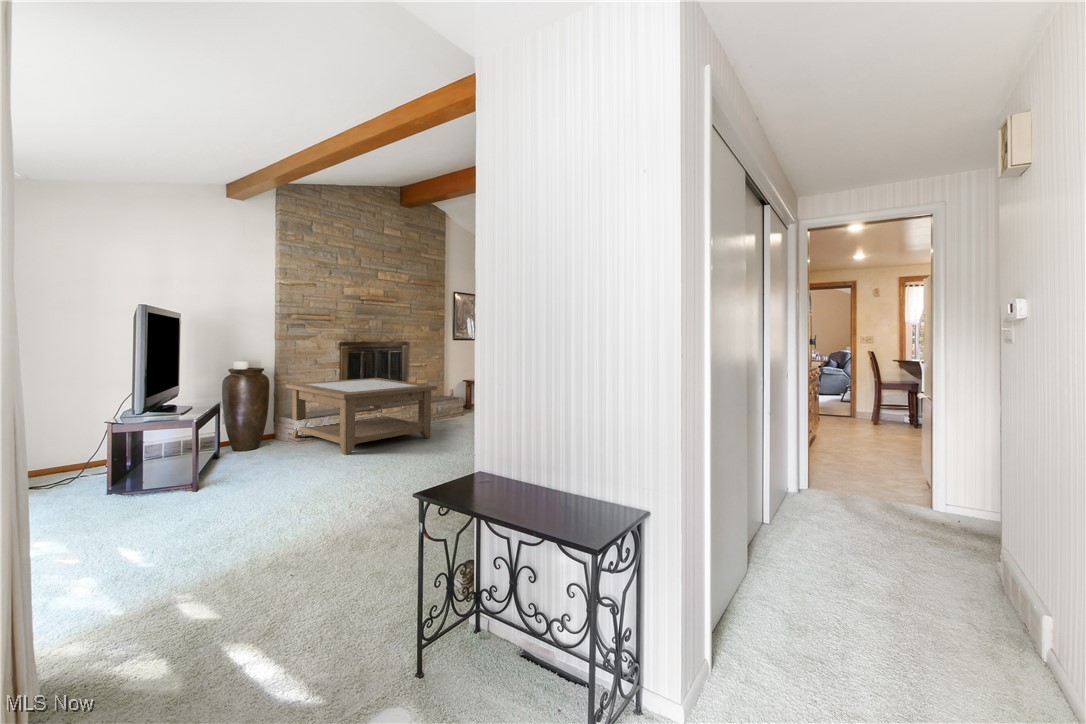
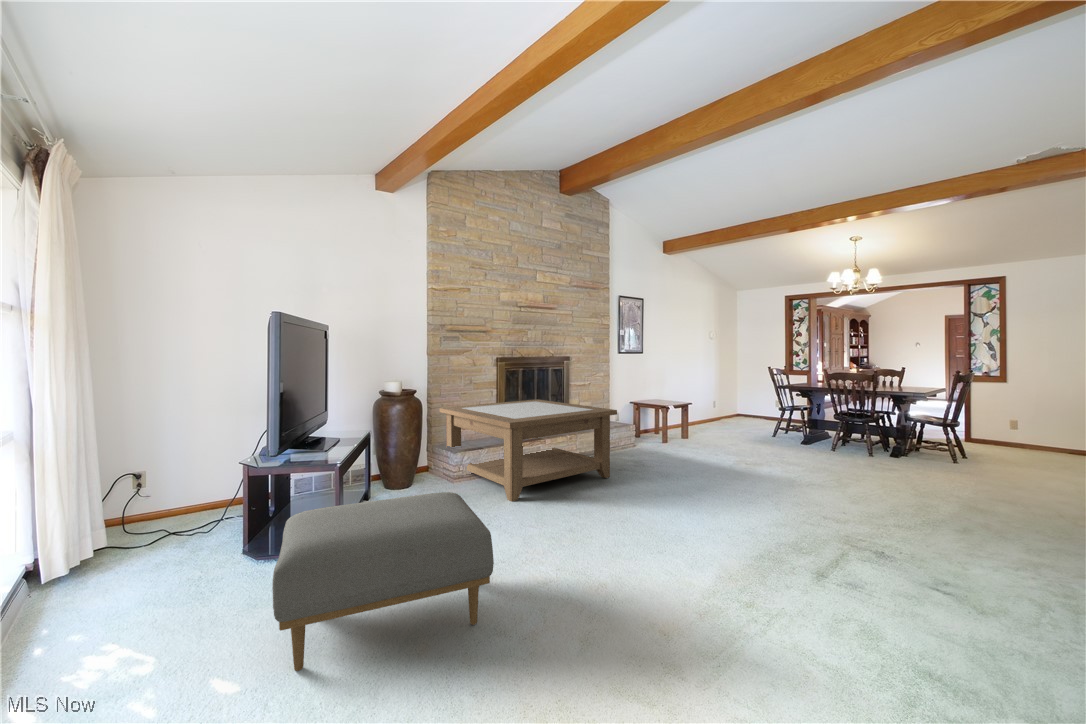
ottoman: none [164,439,318,540] -> present [272,492,494,671]

